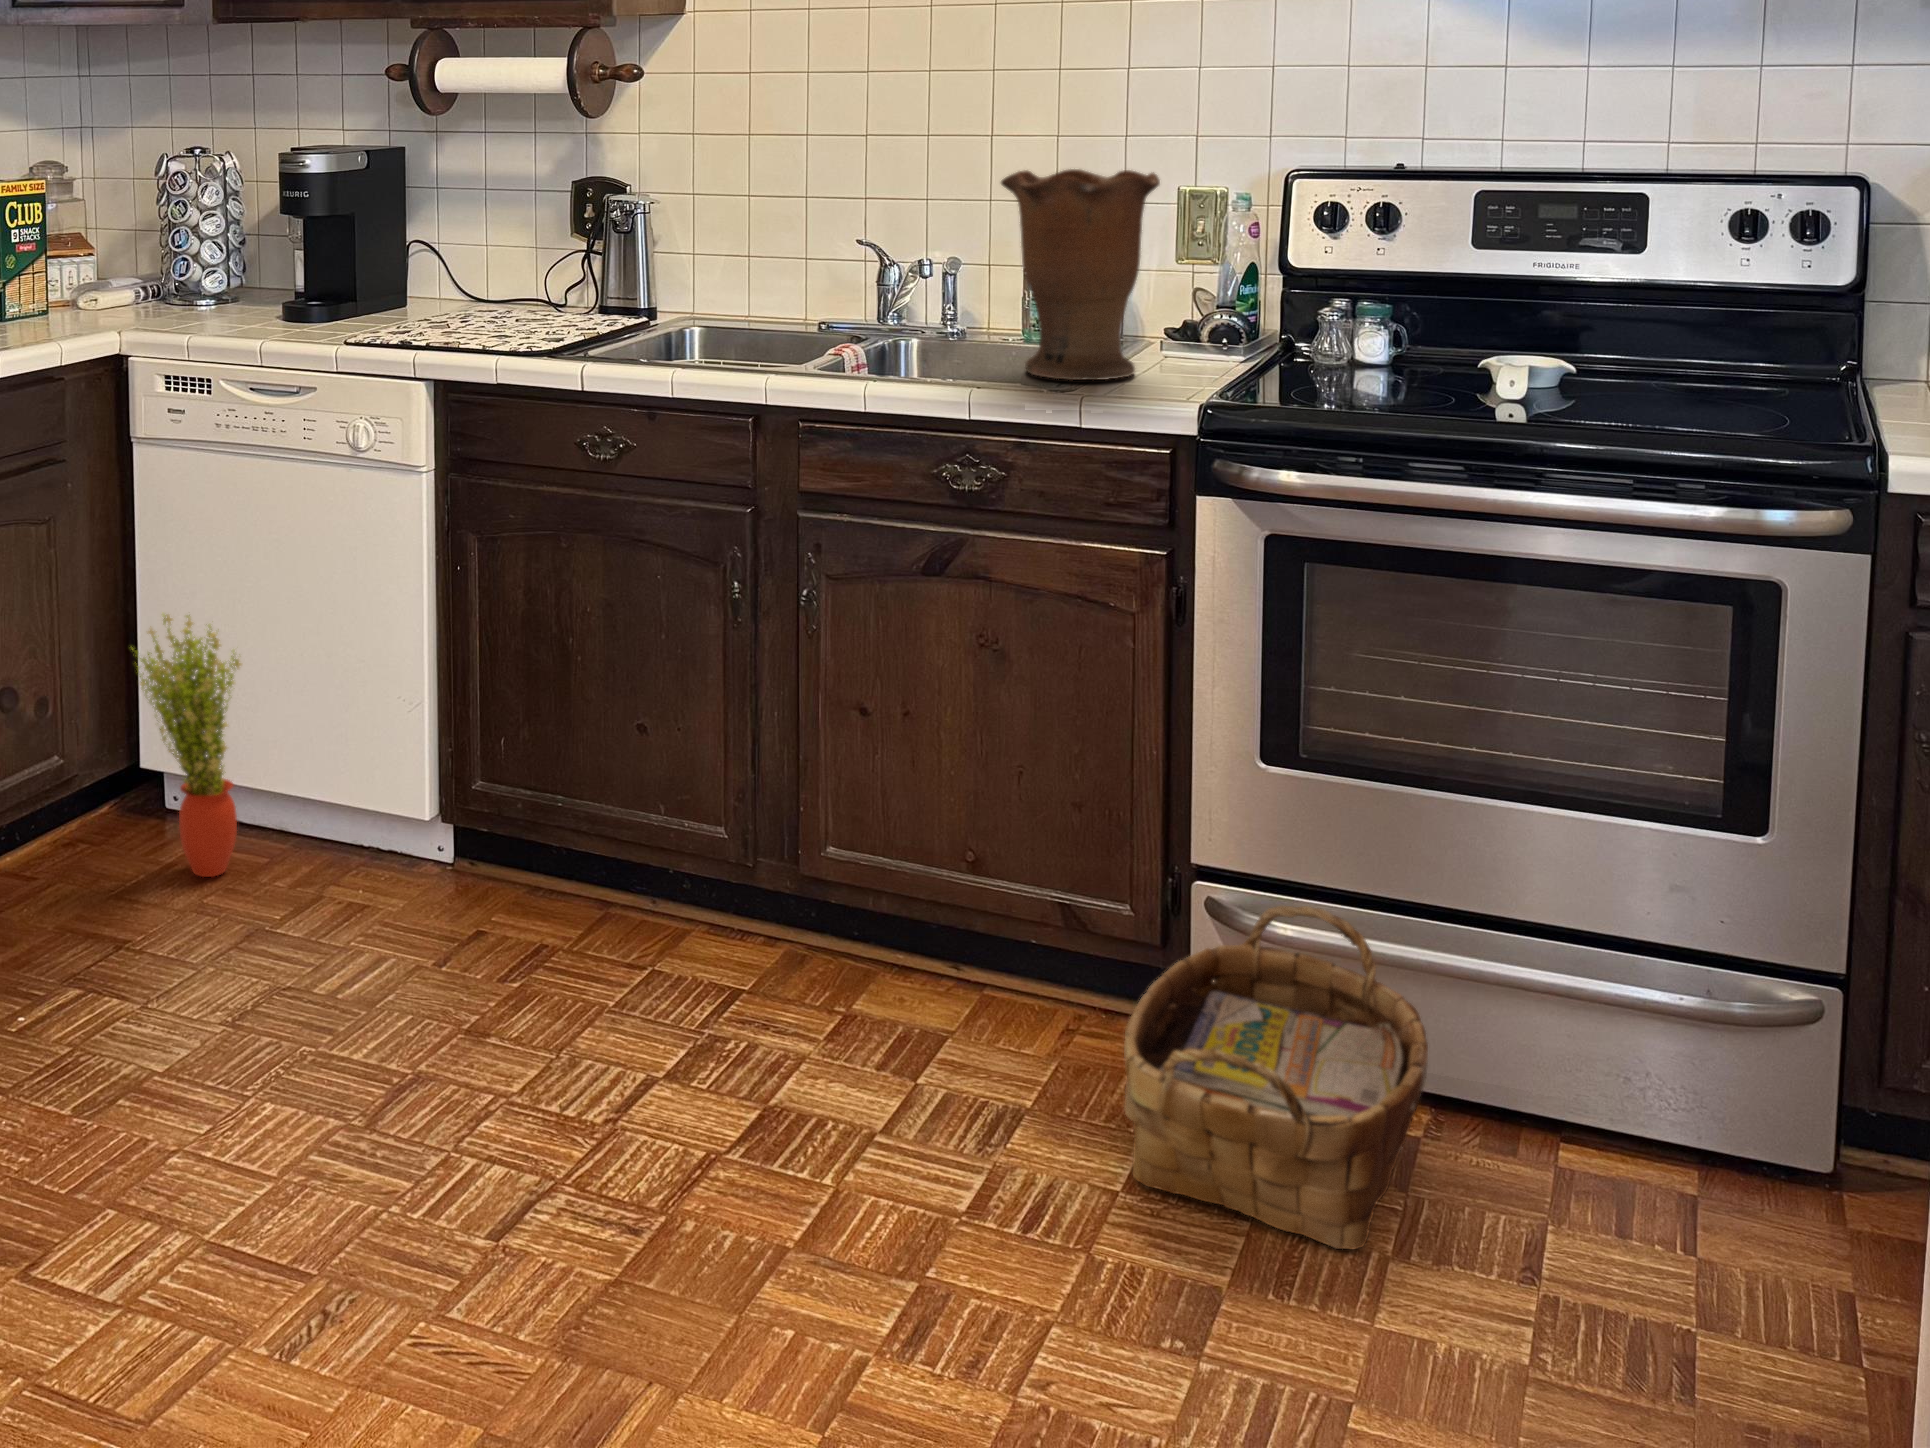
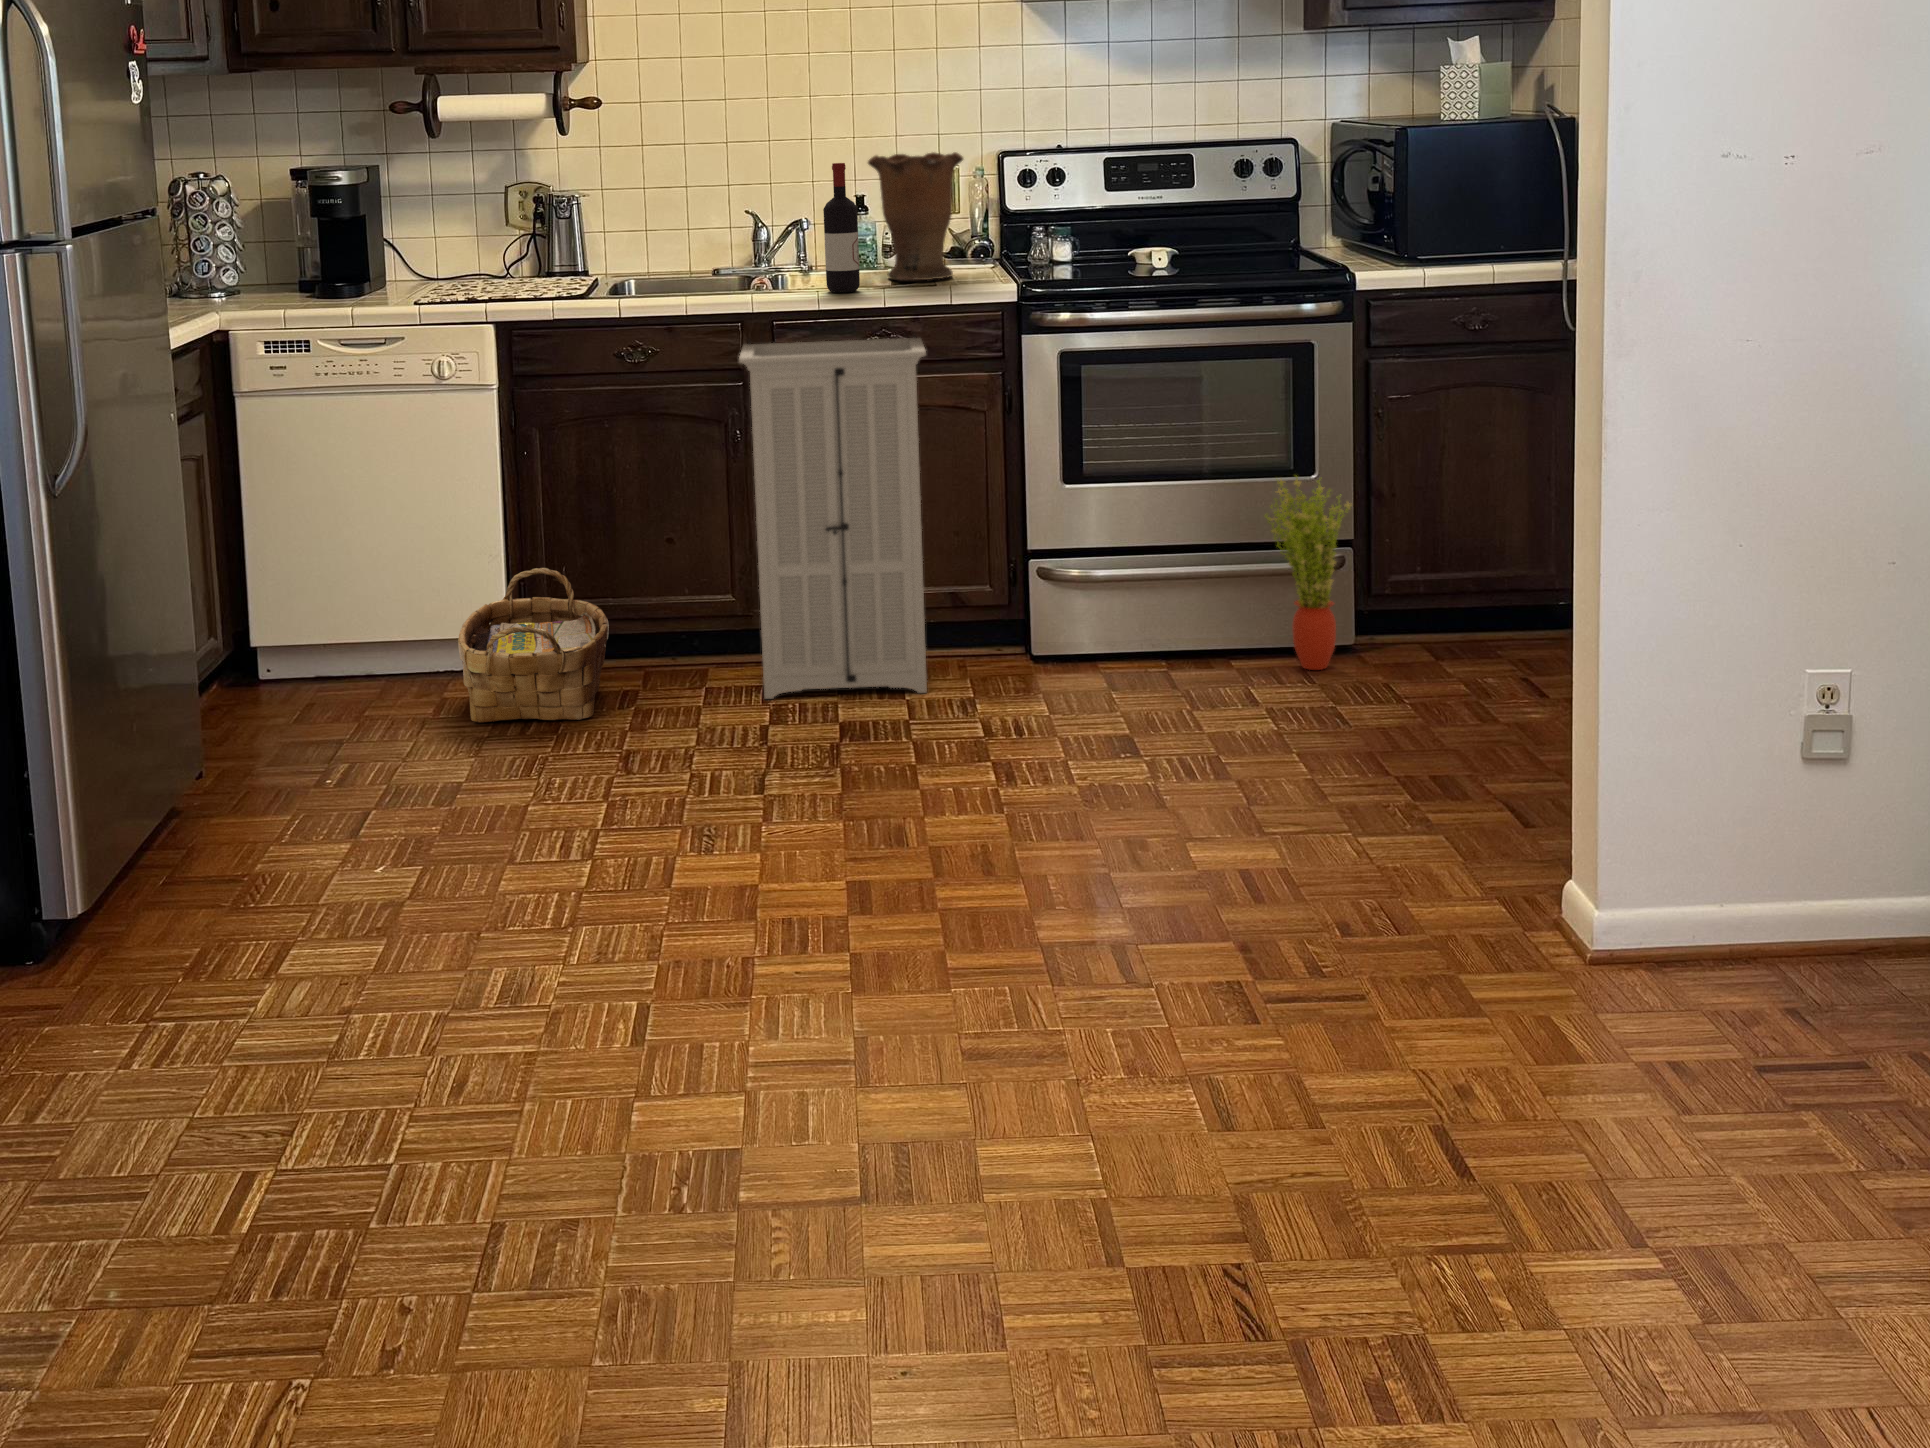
wine bottle: none [895,182,951,390] -> present [823,163,860,292]
storage cabinet: none [684,446,1027,1076] -> present [739,335,927,699]
potted plant: present [132,614,241,877] -> present [1265,476,1351,670]
woven basket: present [1124,906,1428,1250] -> present [458,568,609,723]

